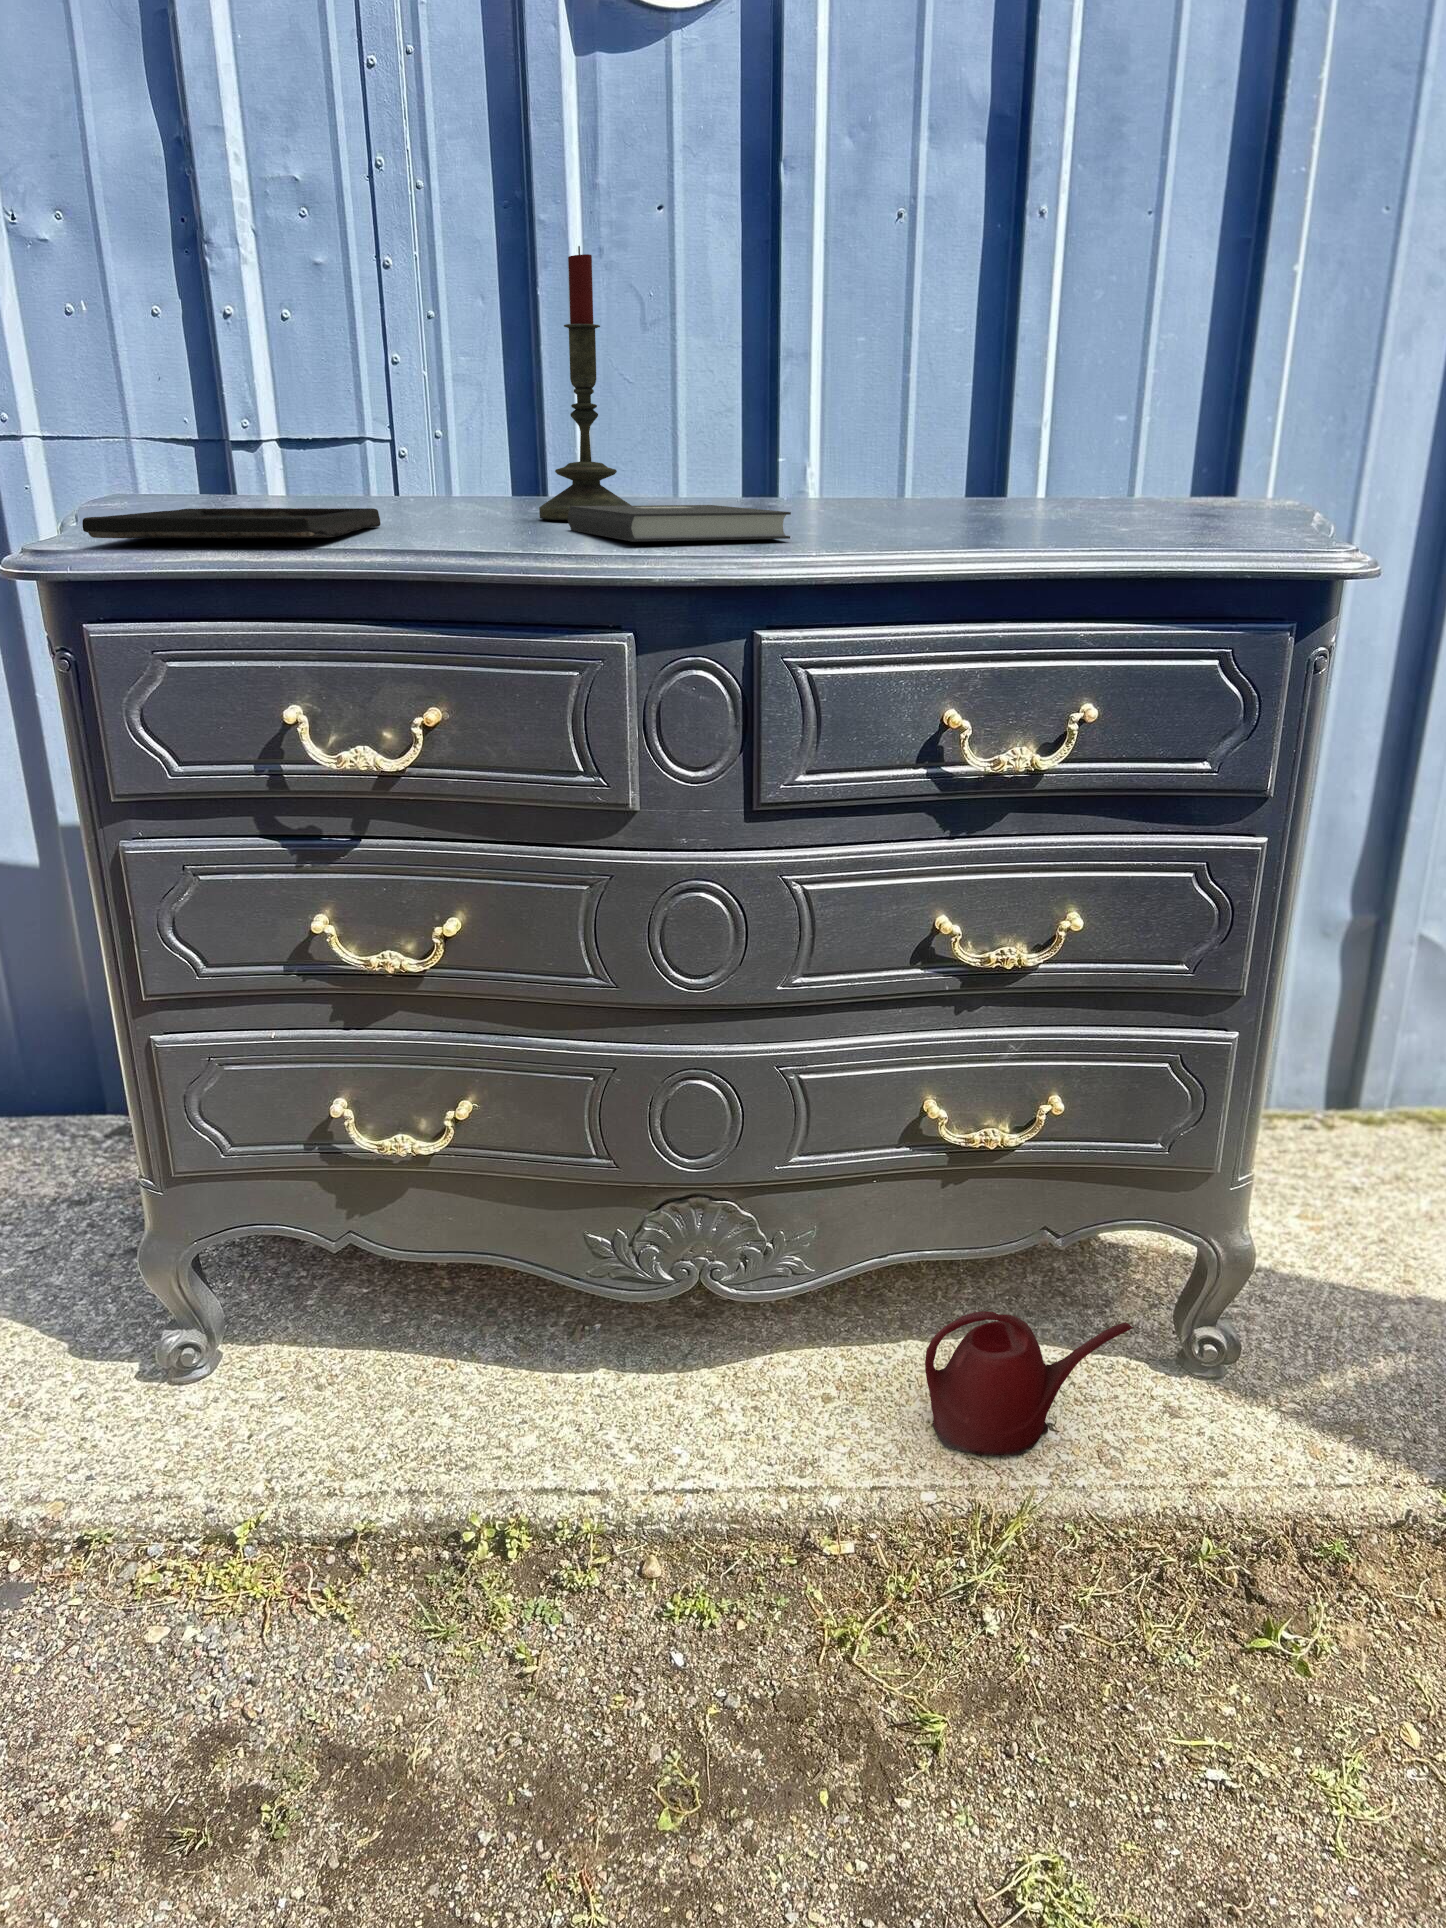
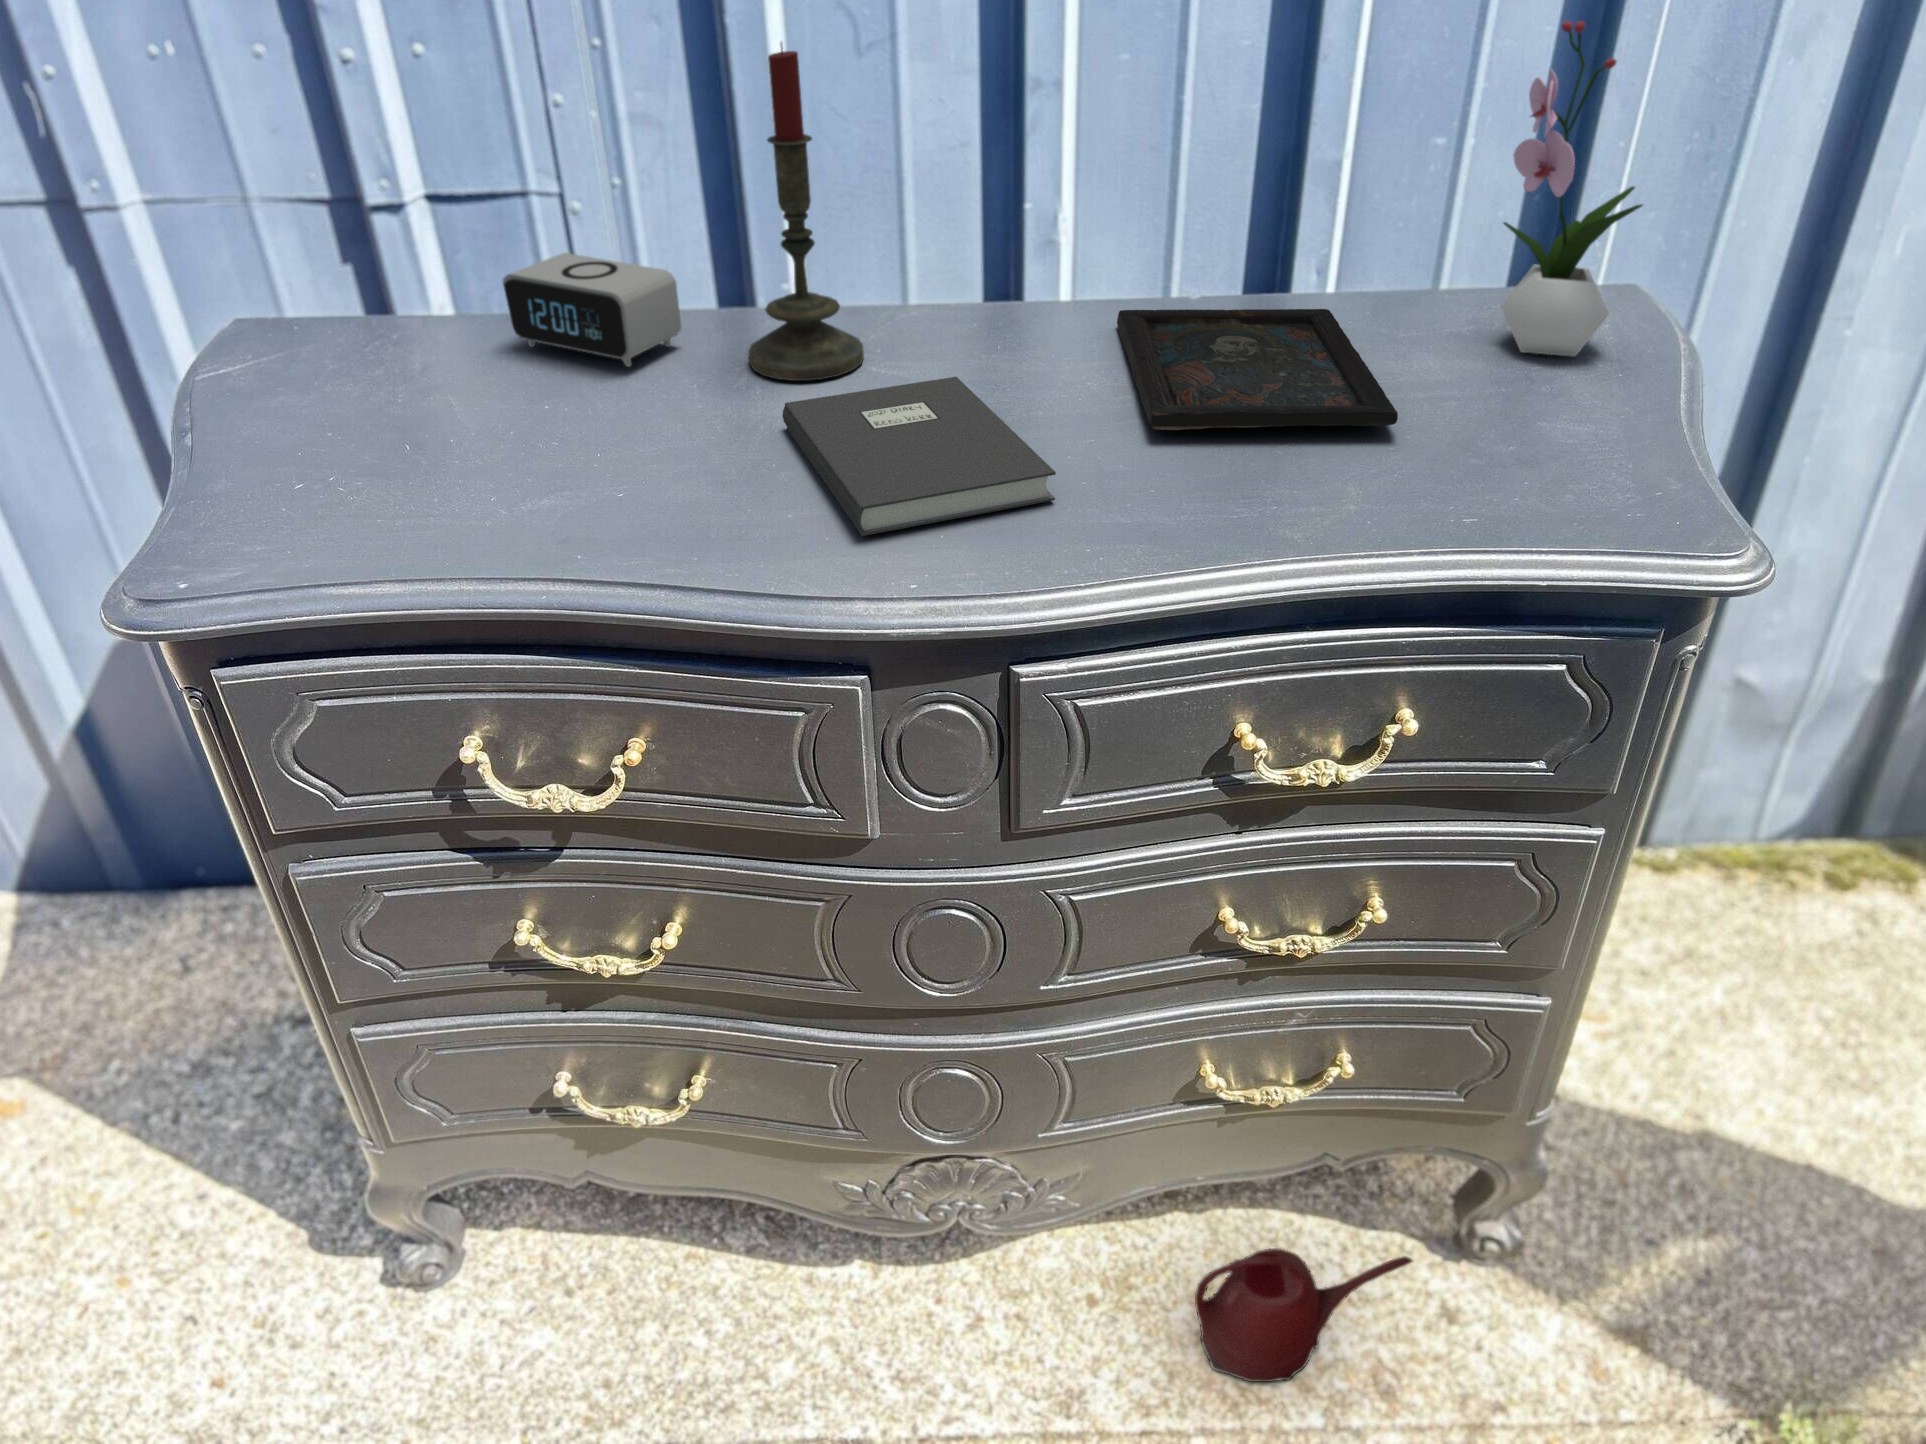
flower arrangement: none [1156,251,1265,519] -> present [1501,21,1643,357]
alarm clock: none [341,449,485,517] -> present [503,253,681,367]
tray: present [82,508,381,539] -> present [1117,309,1398,430]

